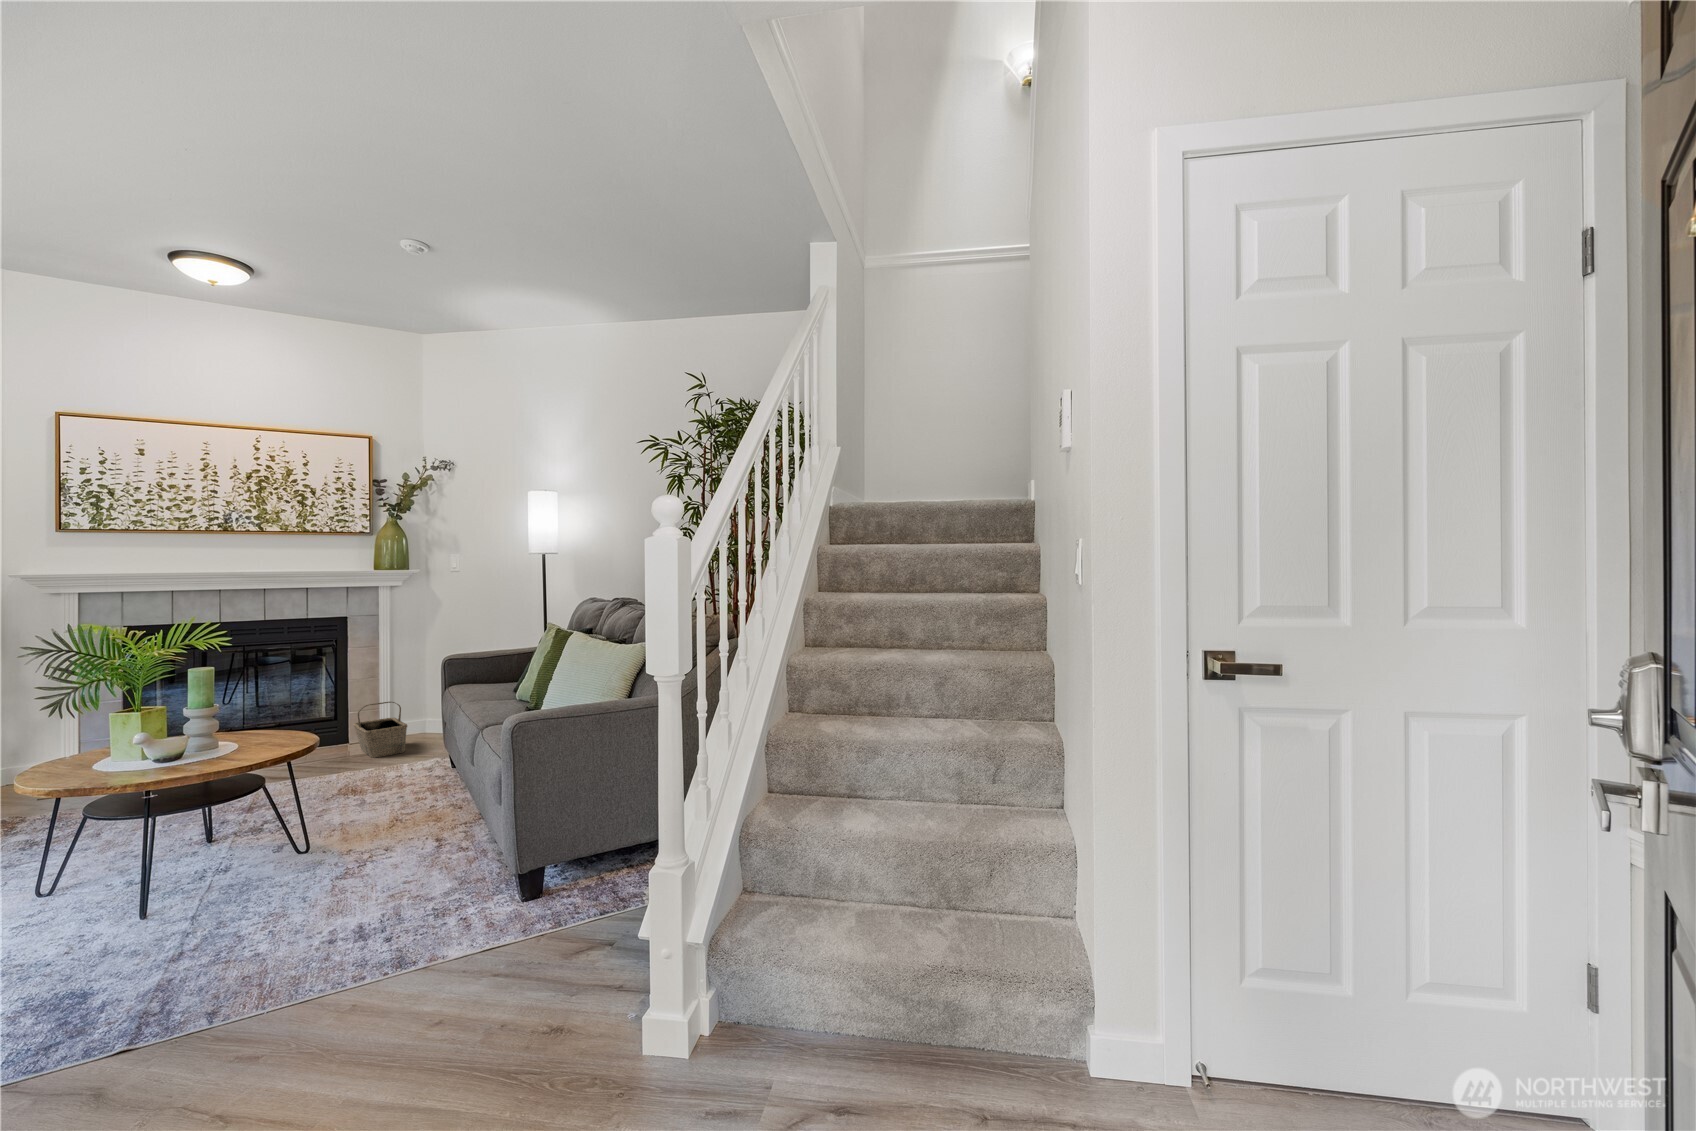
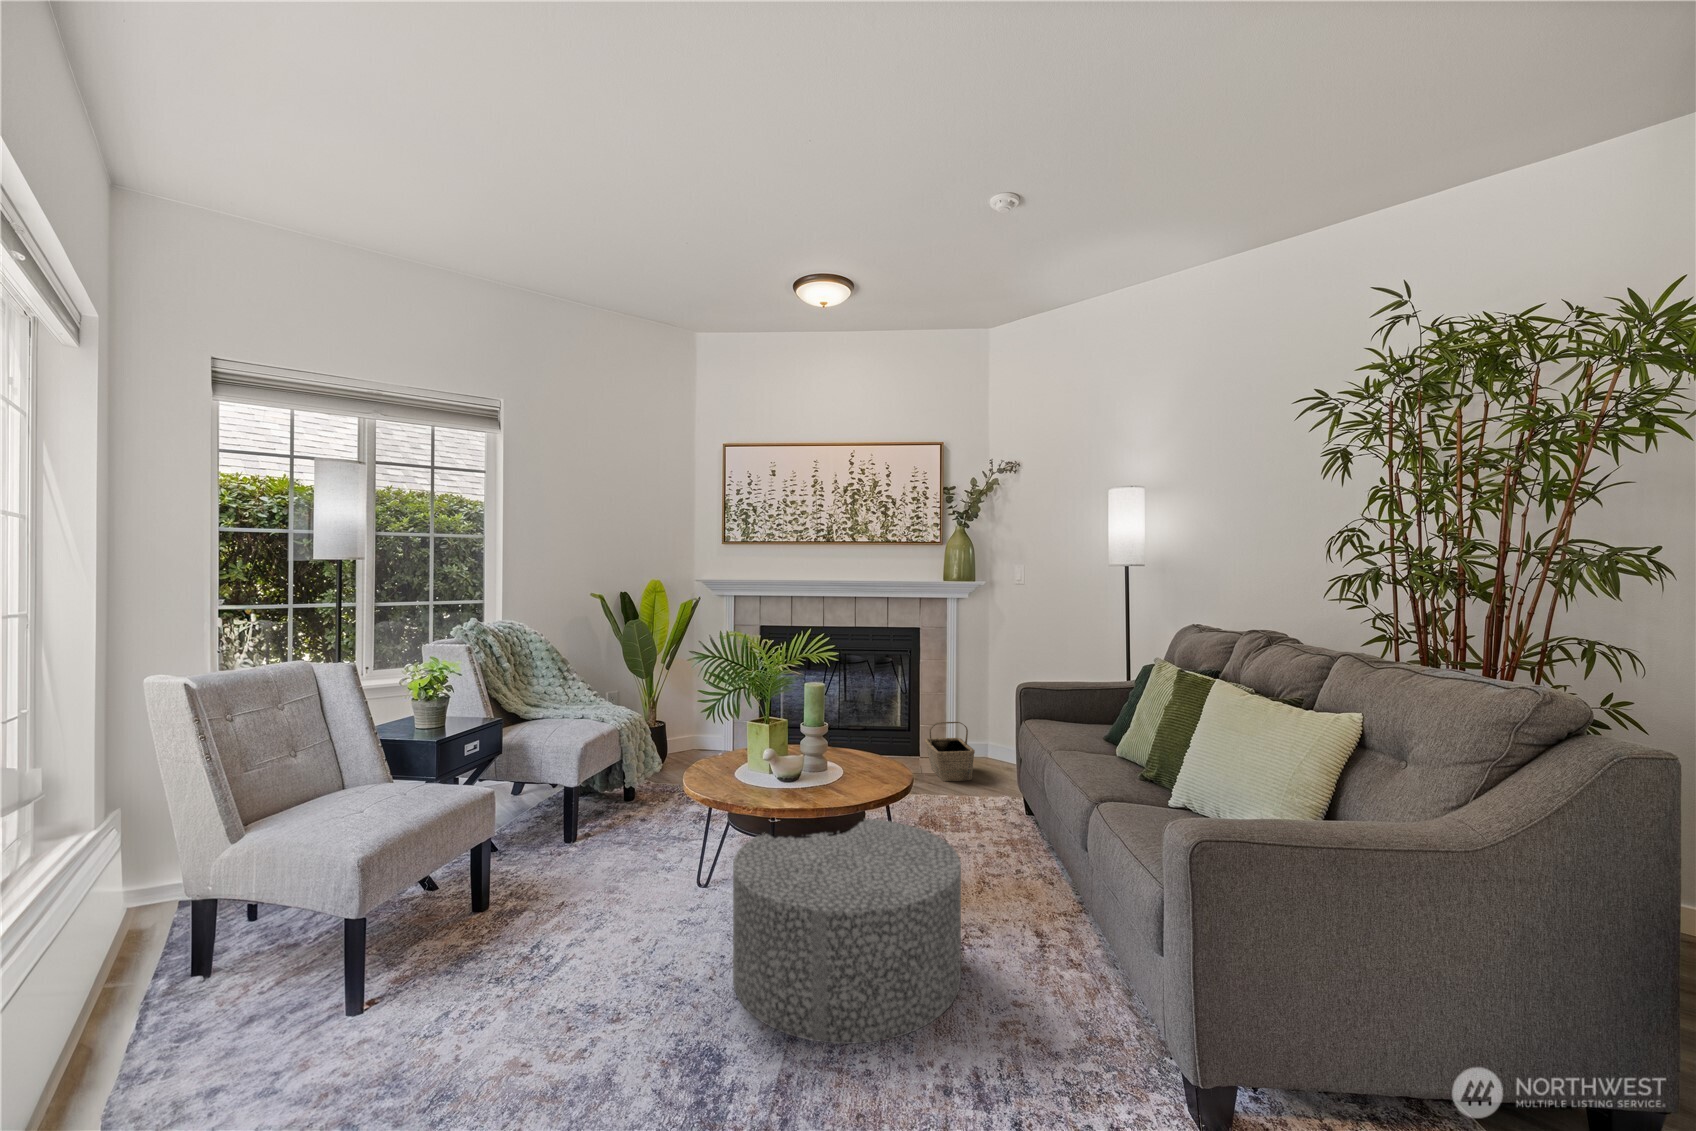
ottoman: none [96,777,360,959] -> present [733,819,961,1044]

